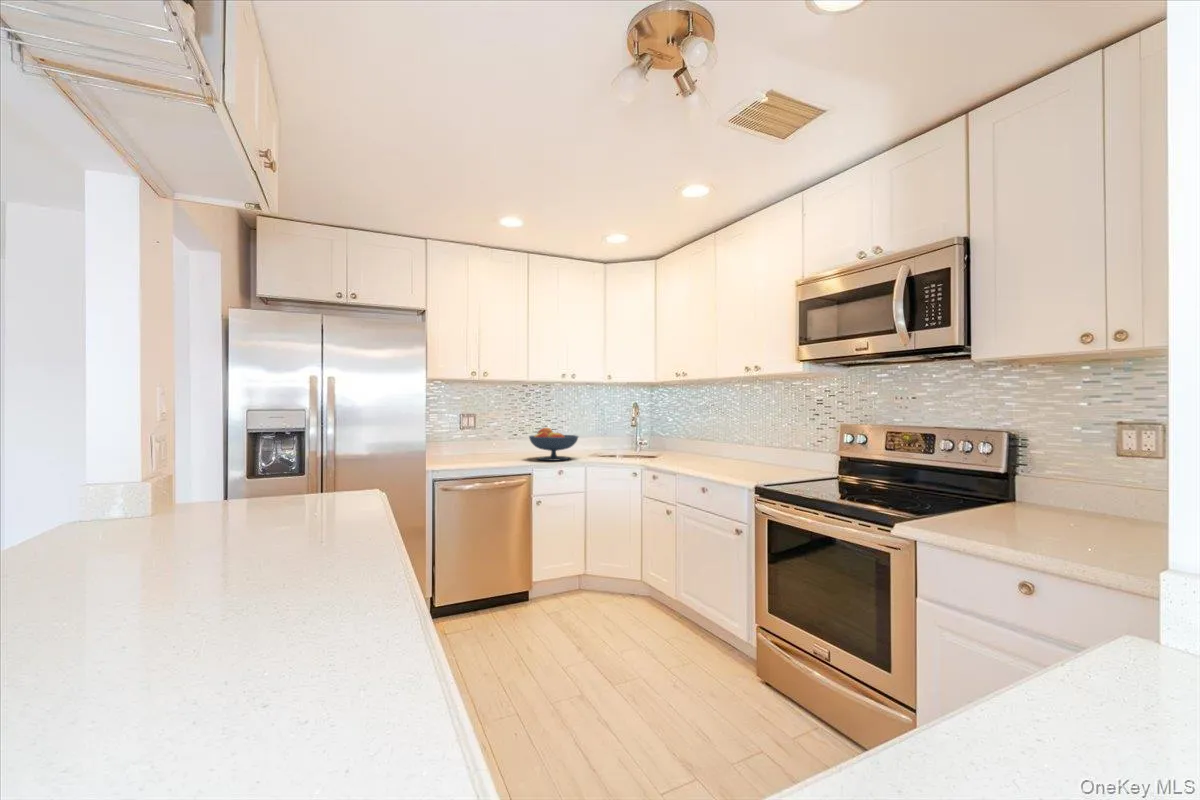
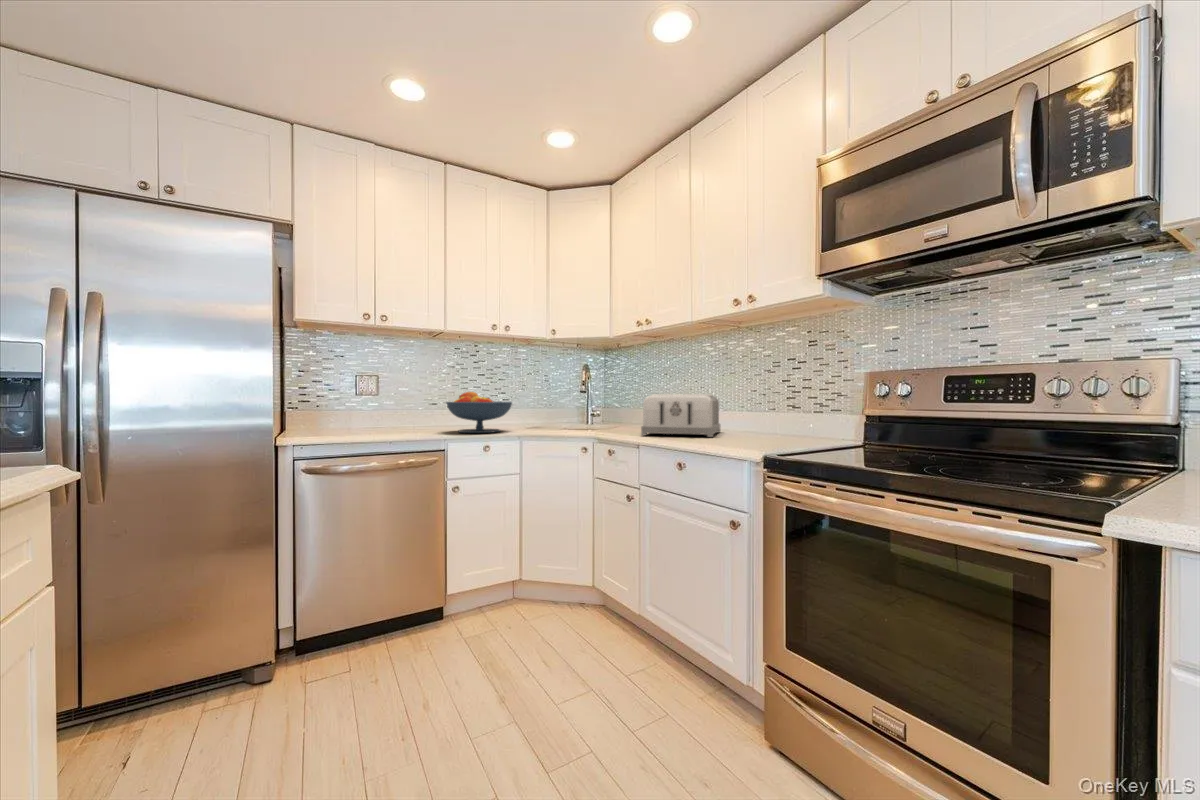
toaster: none [677,432,742,468] -> present [641,394,720,437]

